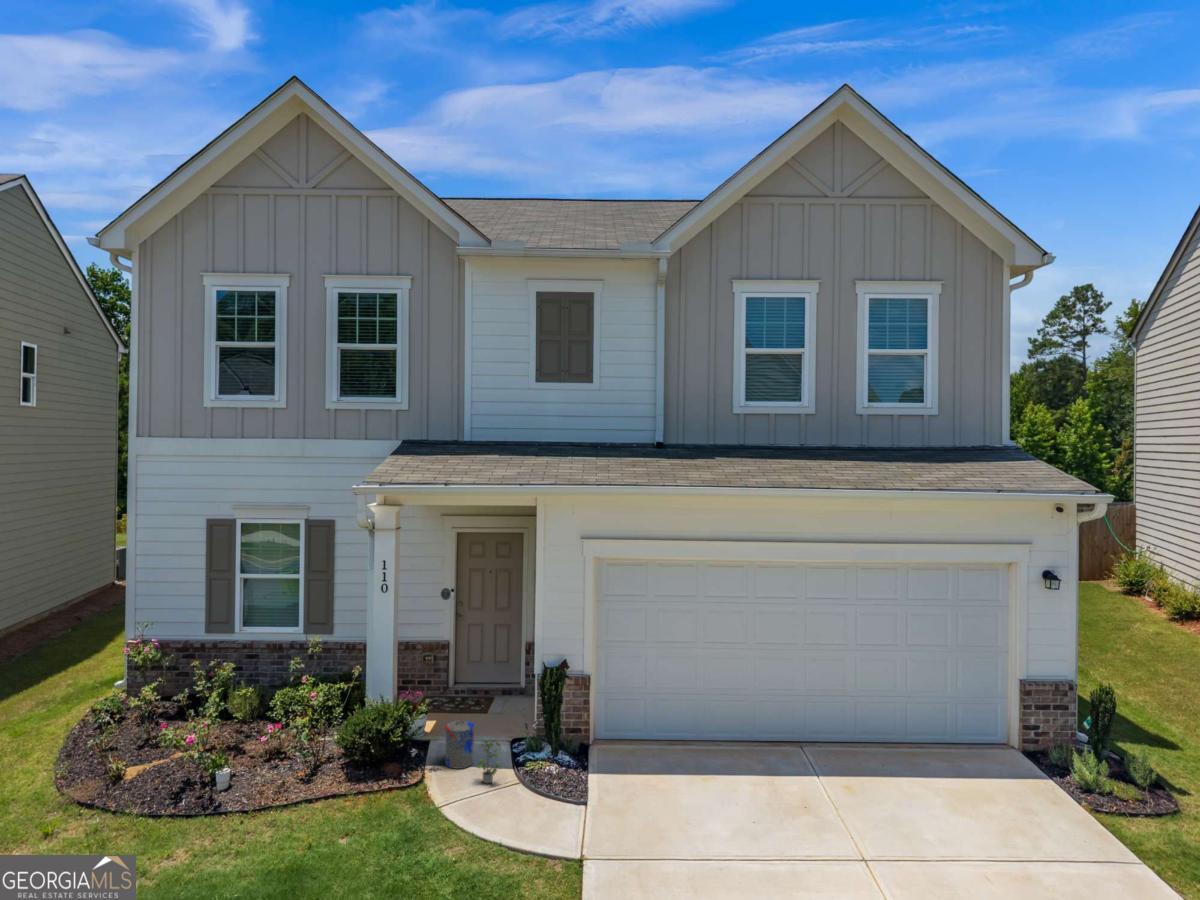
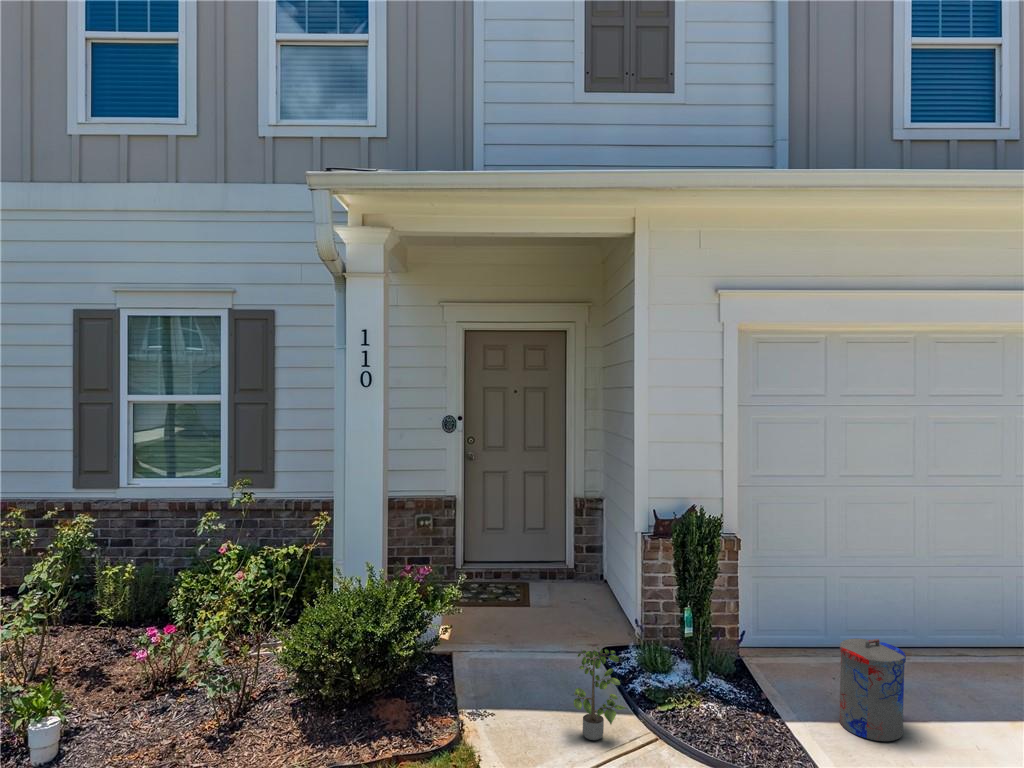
trash can: present [445,720,474,769] -> present [839,639,906,741]

